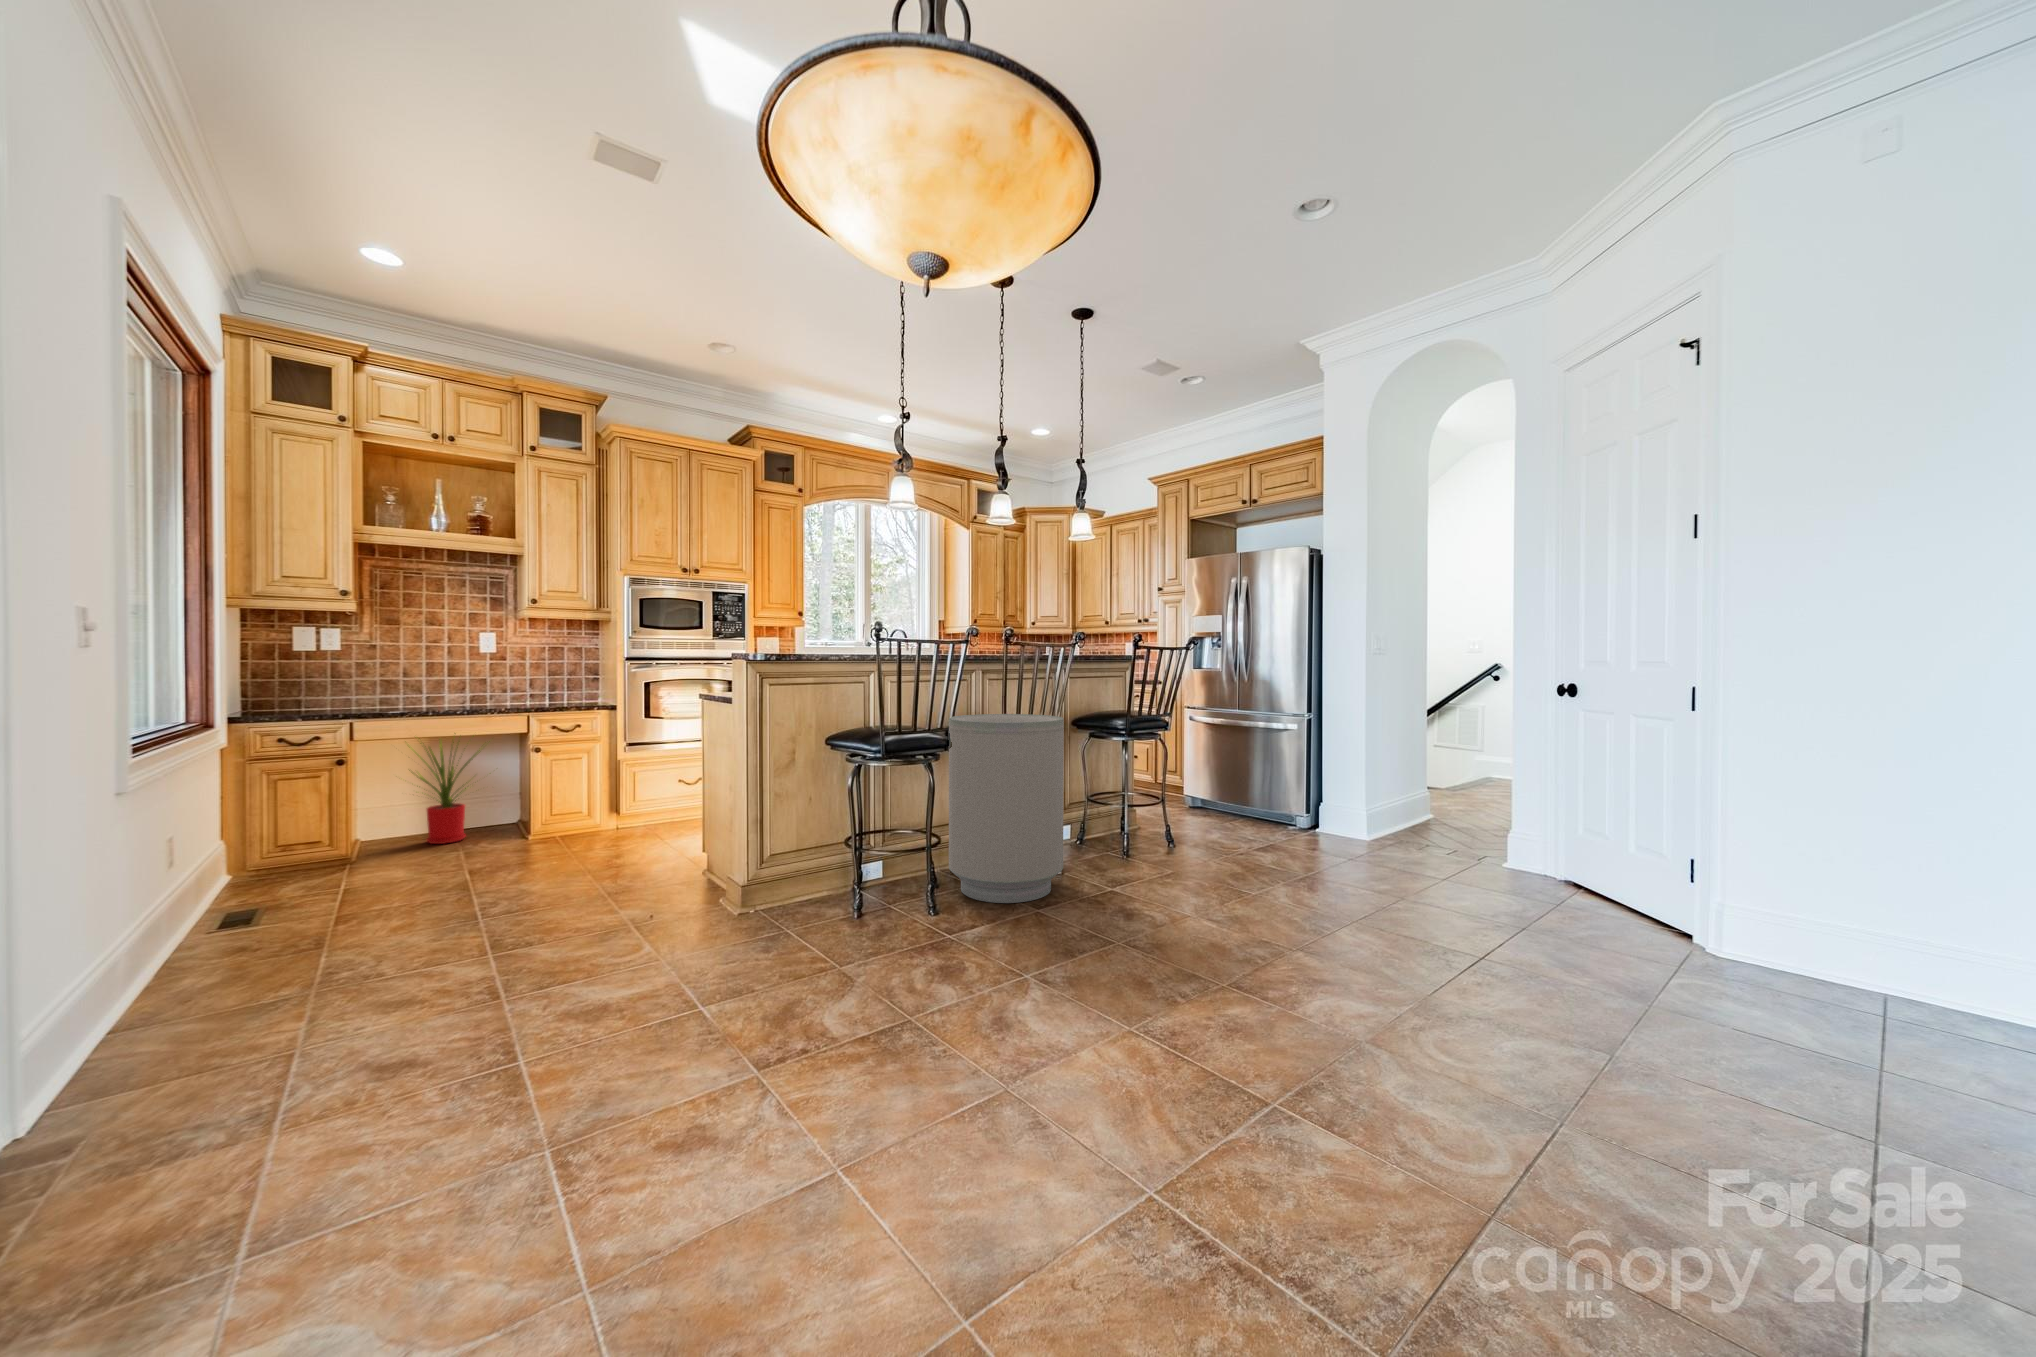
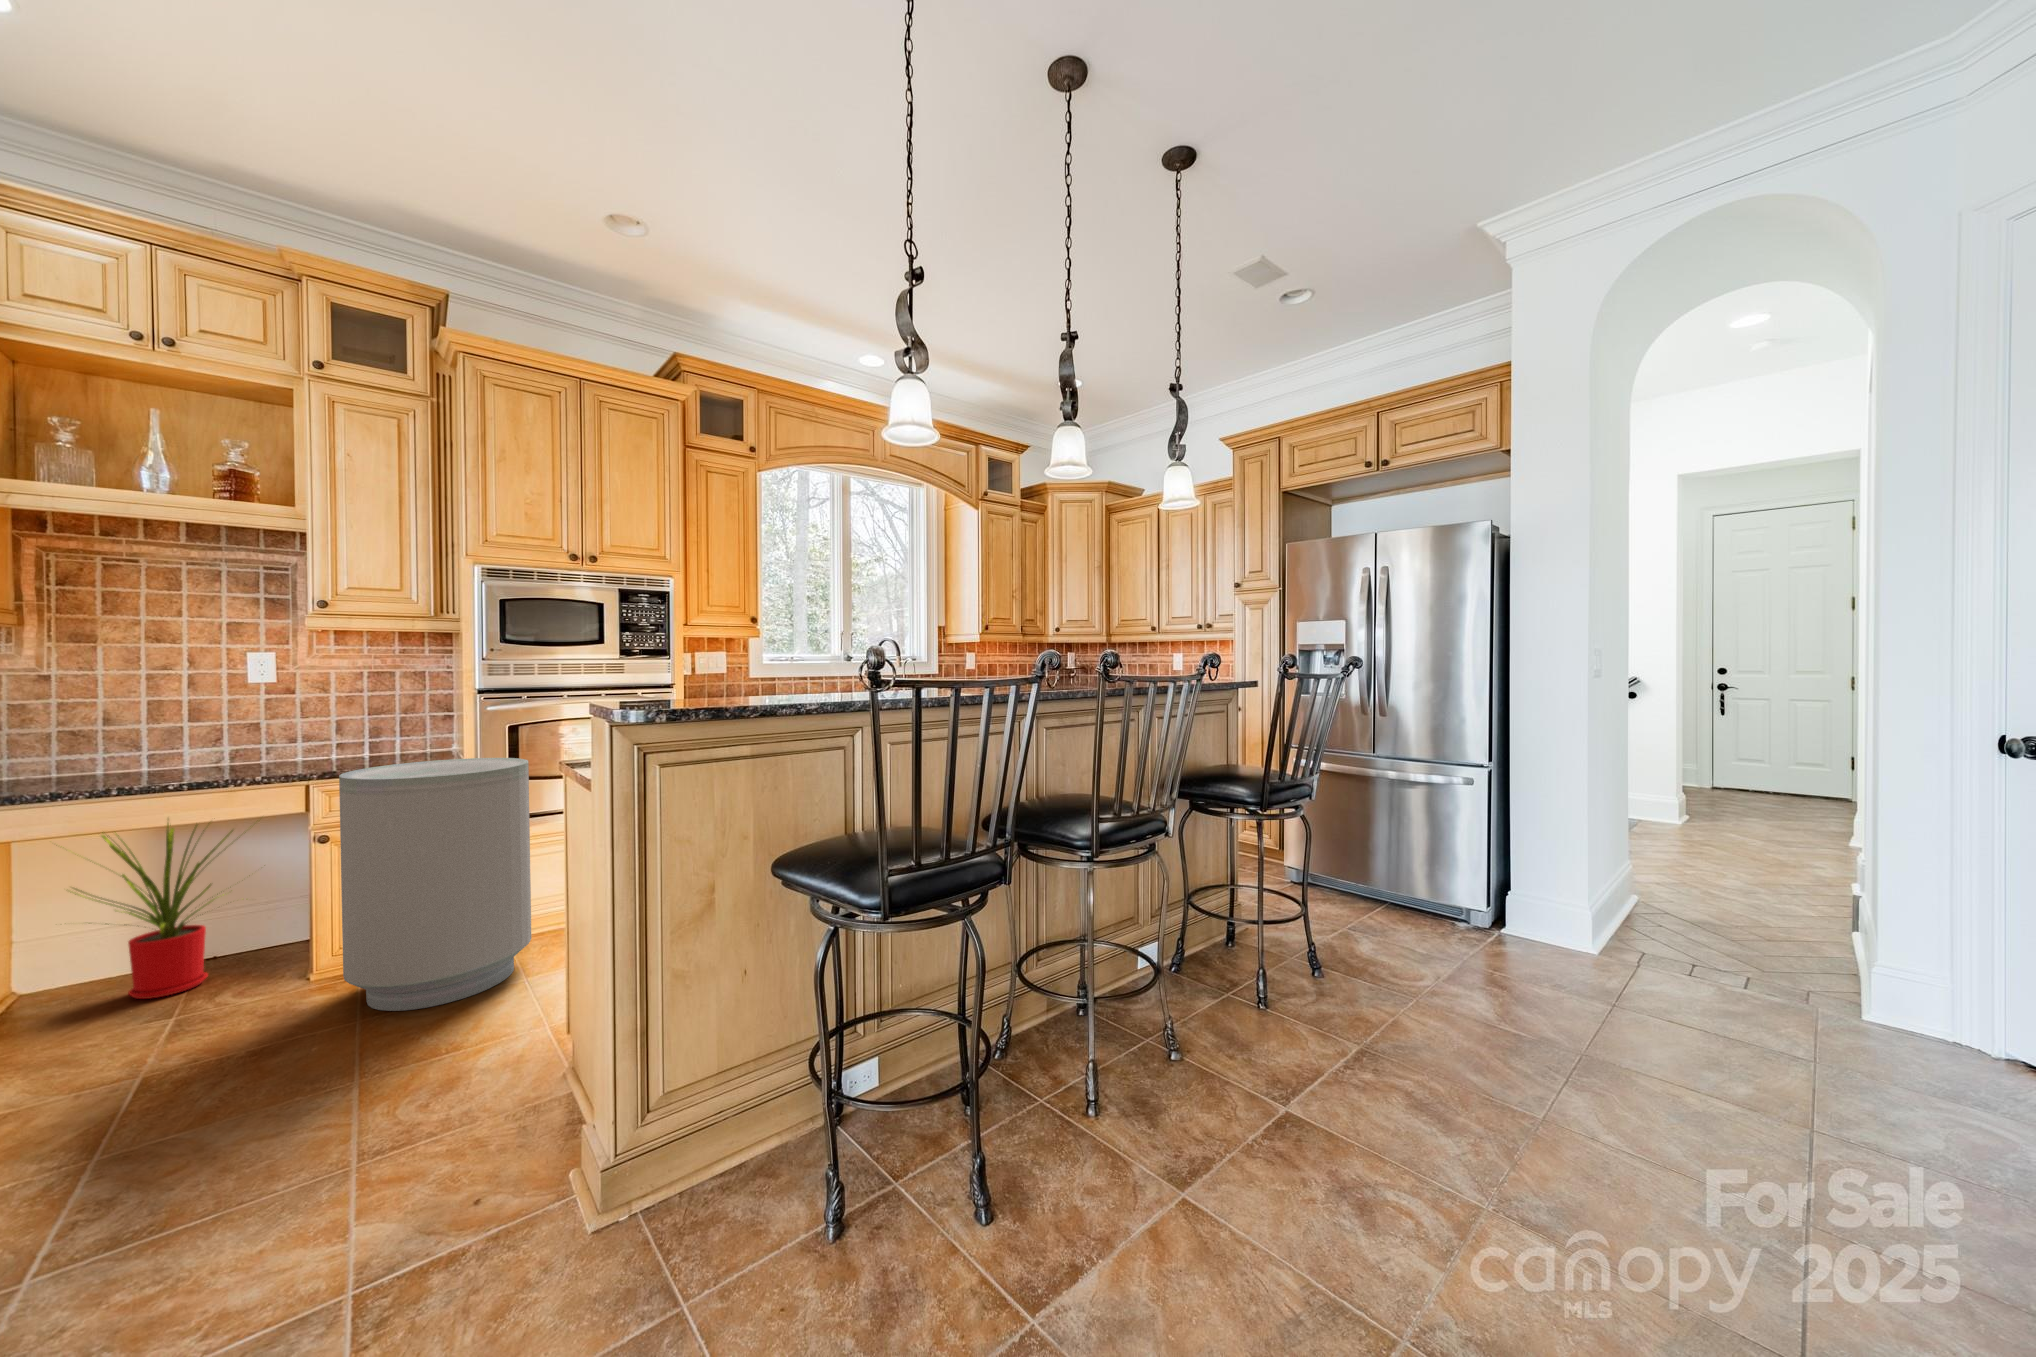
trash can: present [949,714,1064,903] -> present [339,758,531,1011]

